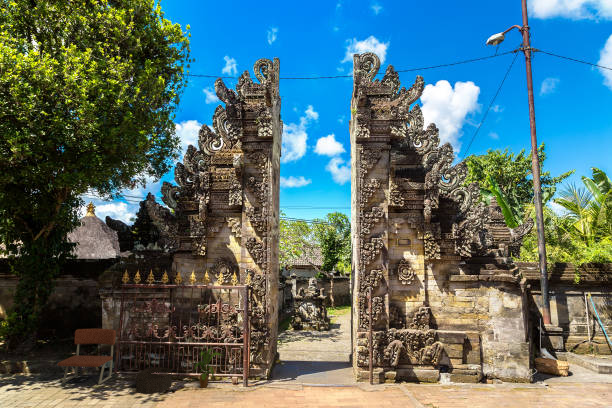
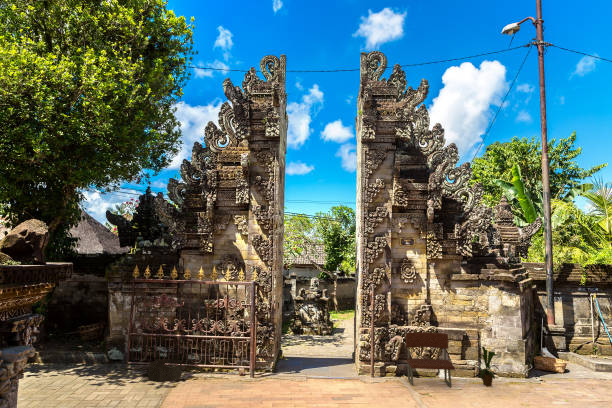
bench: present [58,329,116,384] -> present [406,332,455,387]
house plant: present [194,347,222,388] -> present [477,347,499,386]

